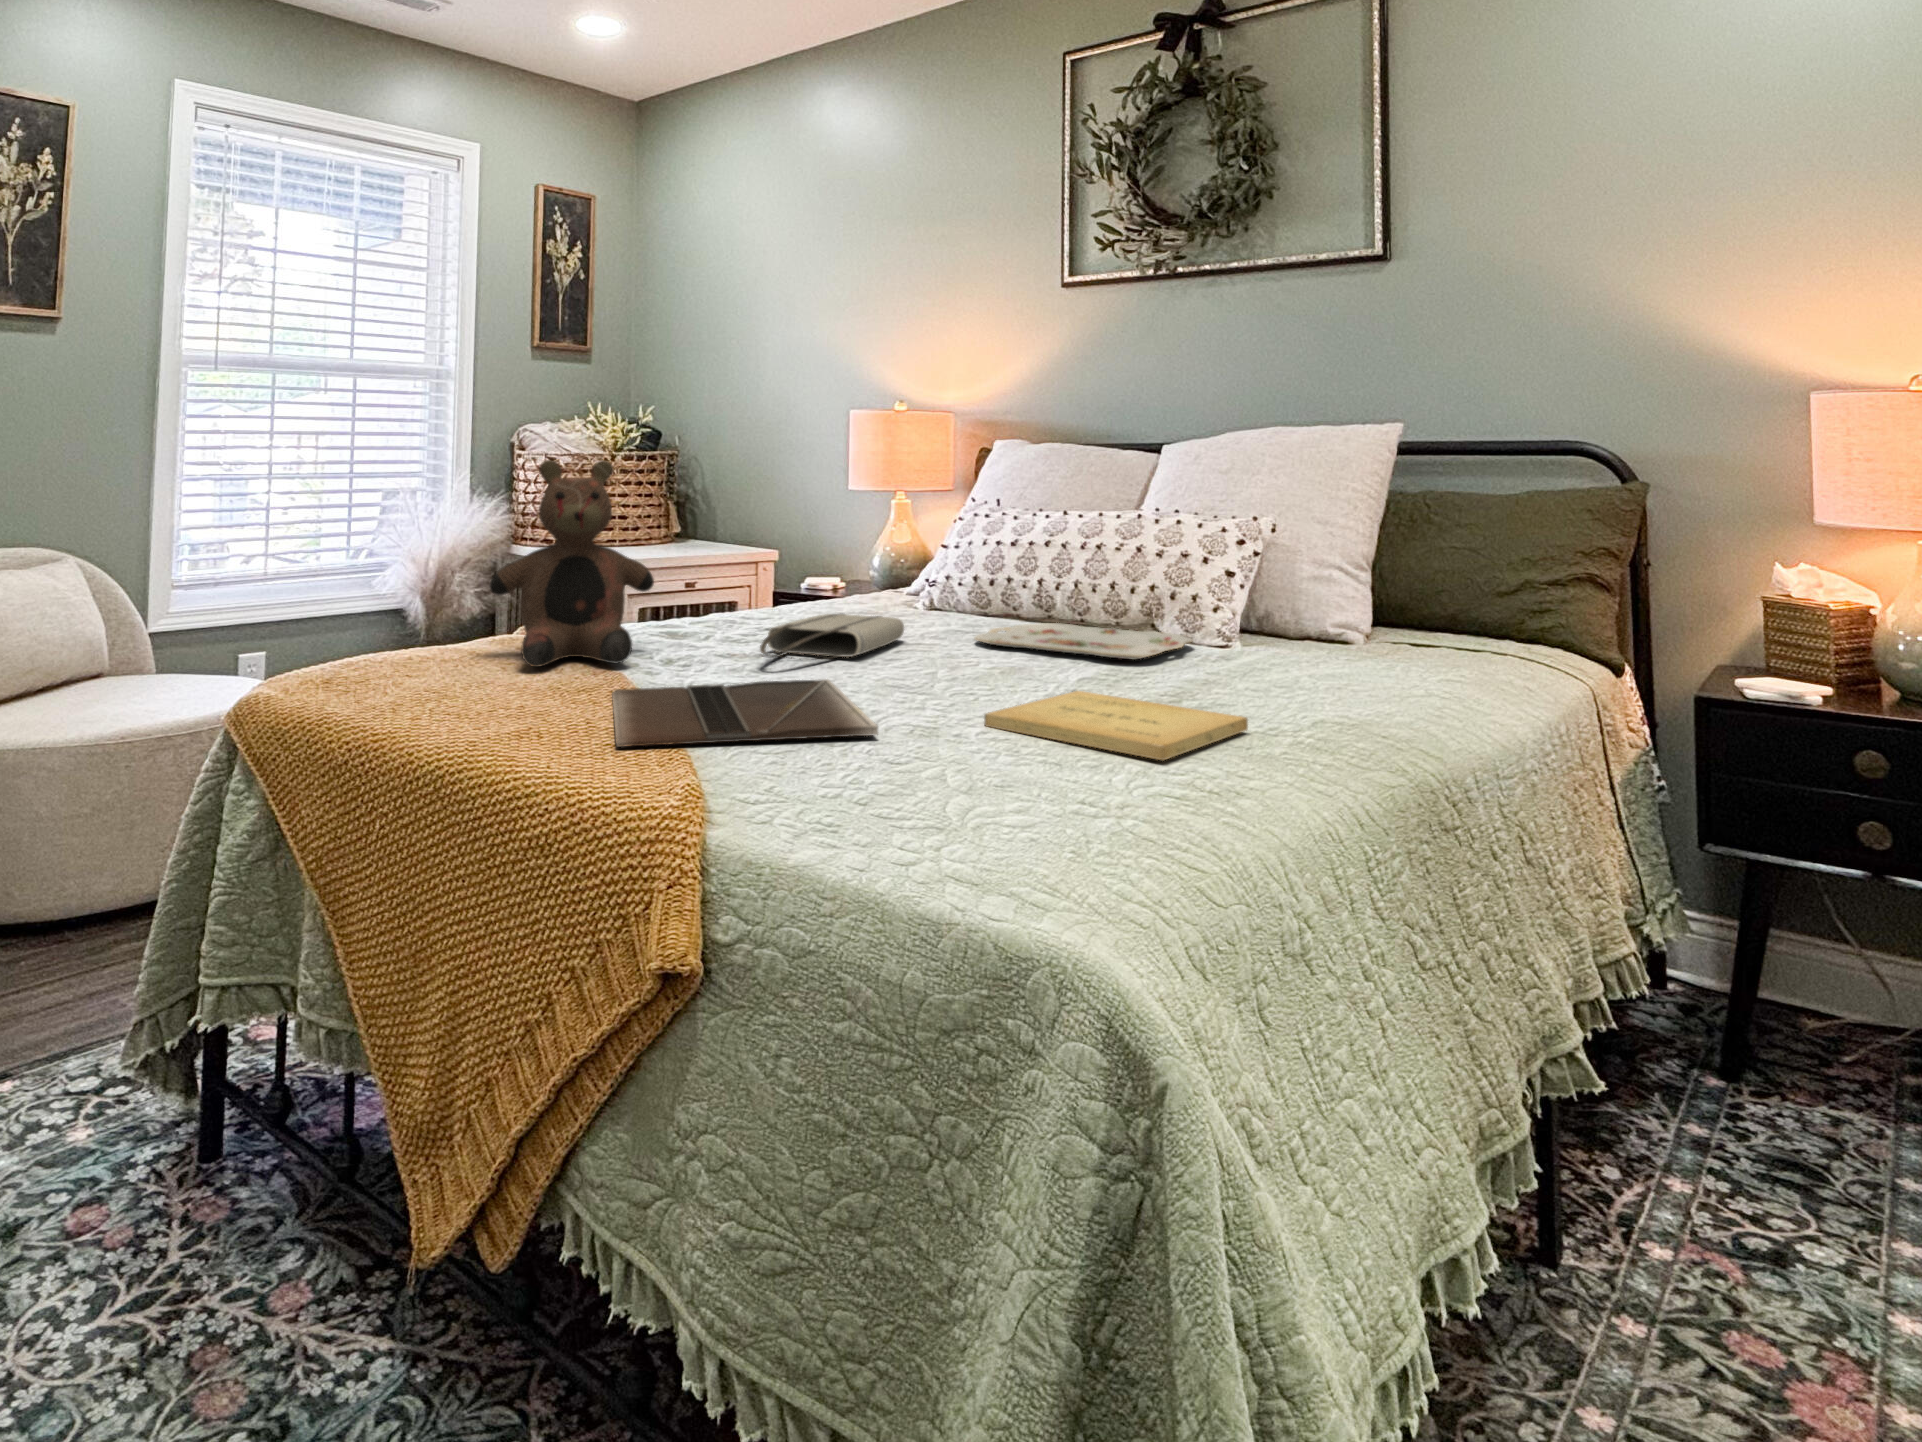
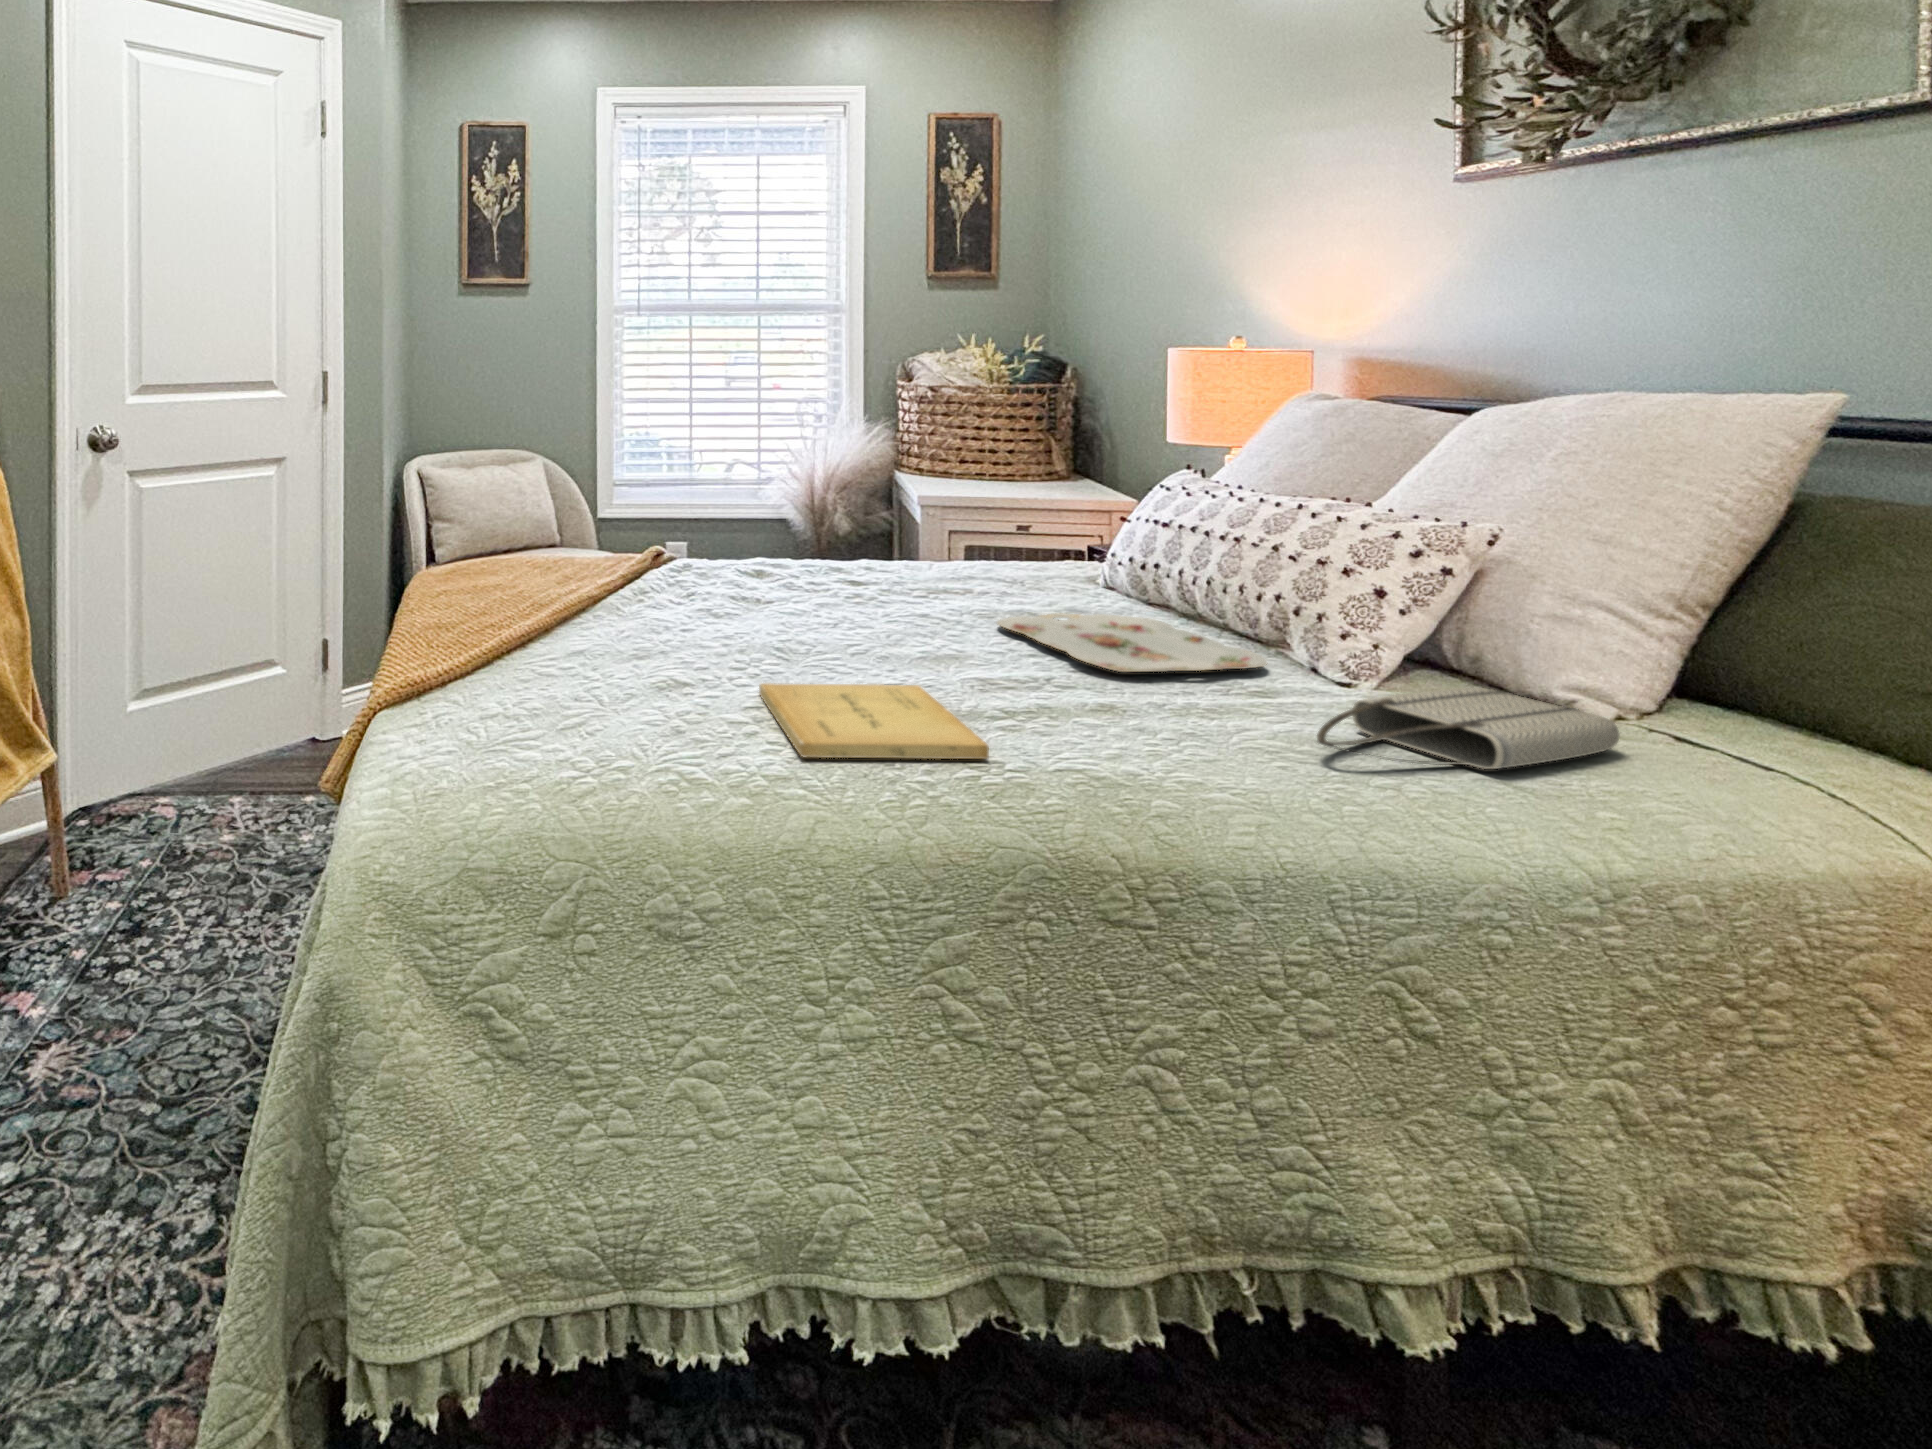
teddy bear: present [490,460,654,667] -> none [562,416,694,589]
tote bag: present [760,614,904,660] -> present [1317,688,1619,769]
laptop: present [612,679,878,747] -> none [466,609,739,680]

